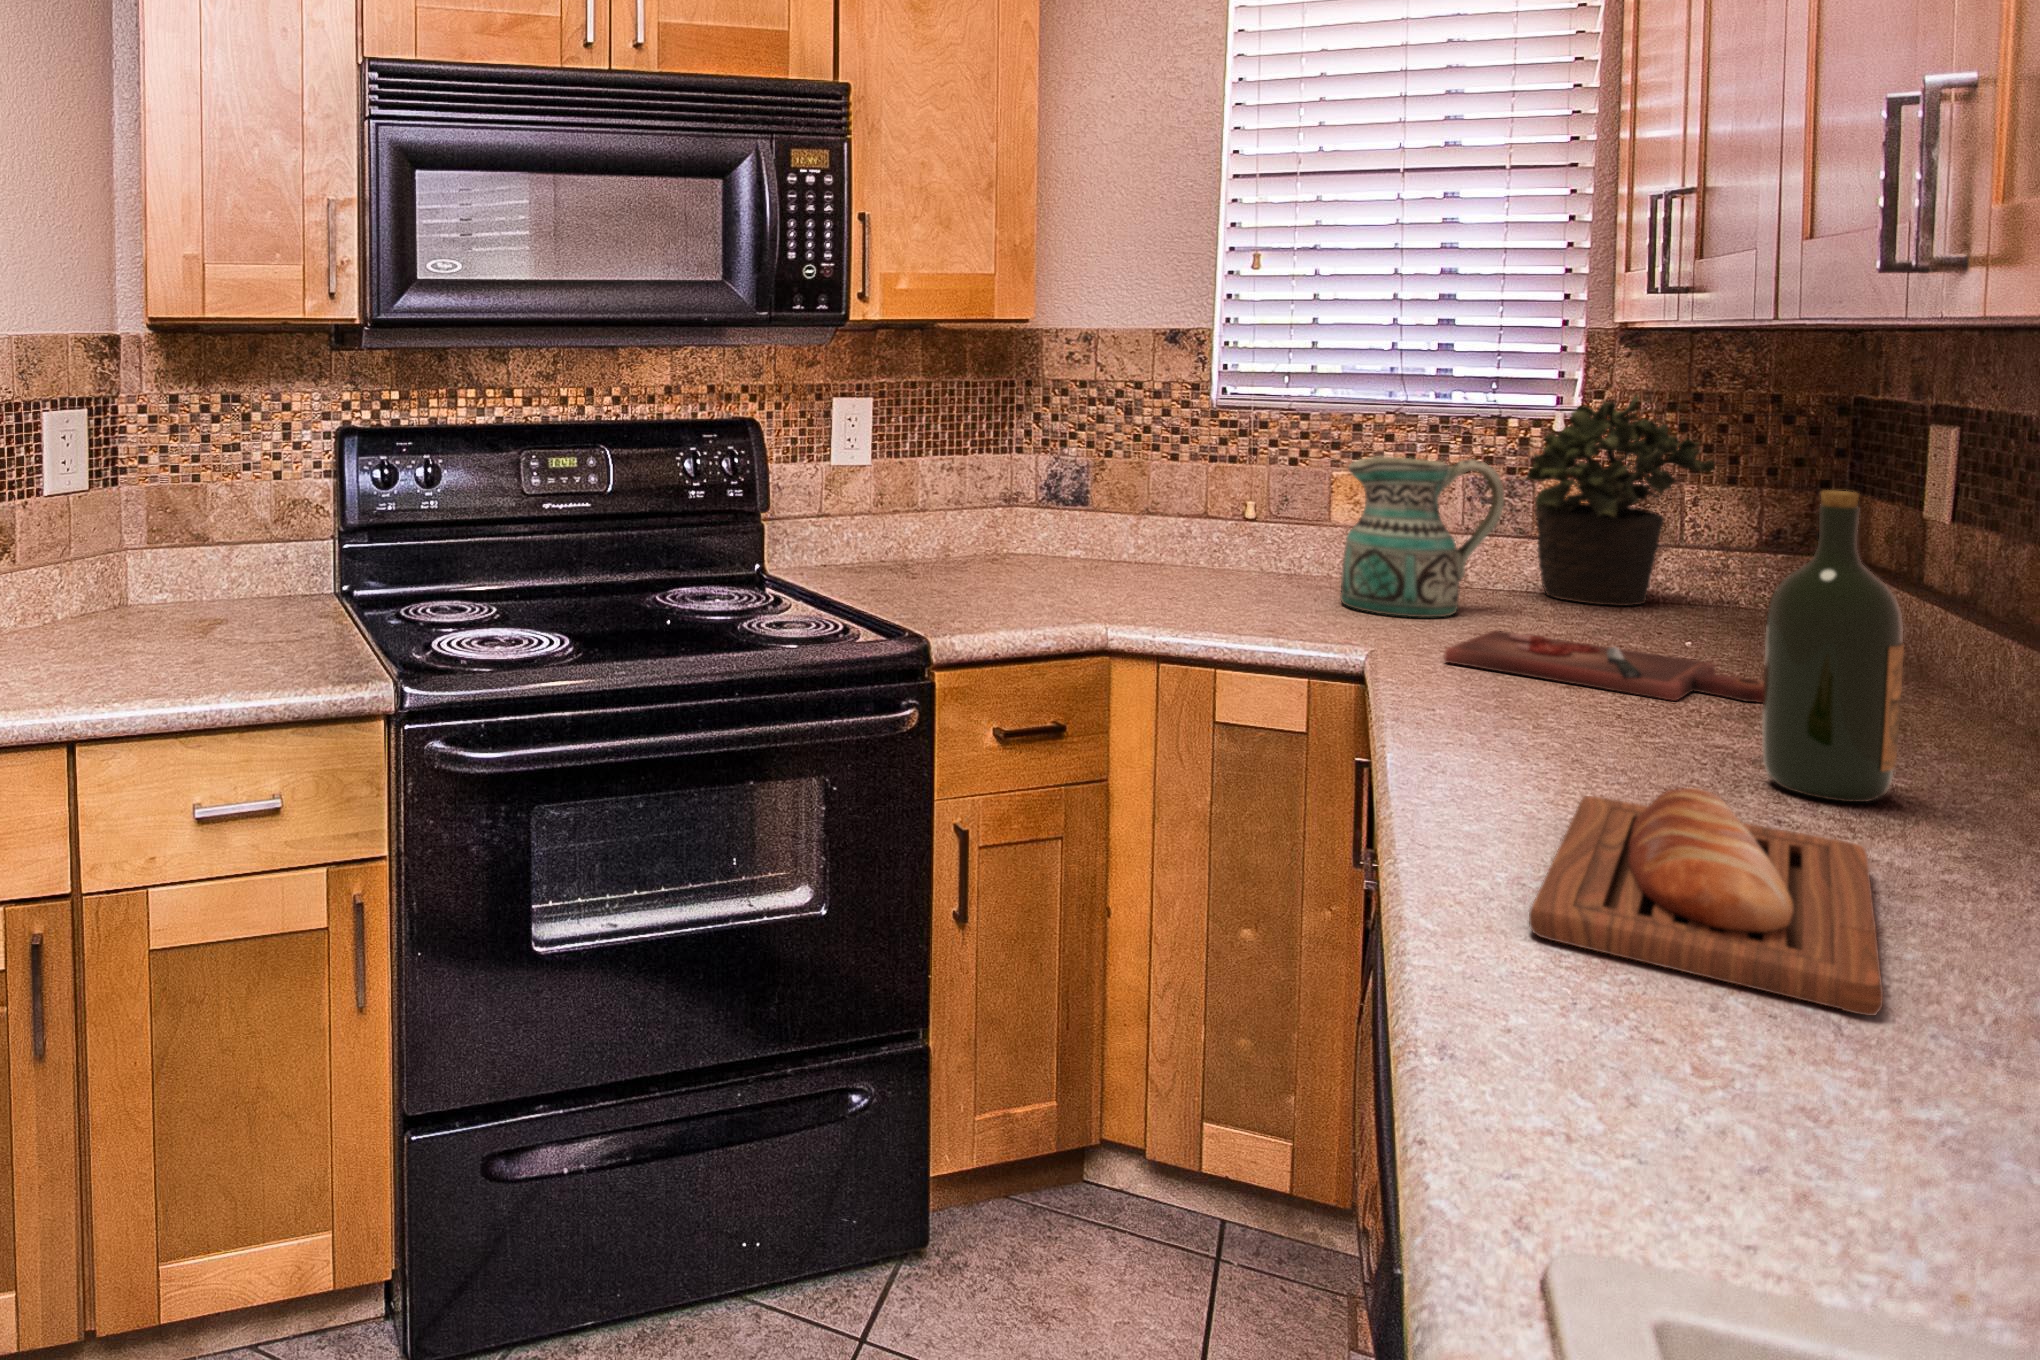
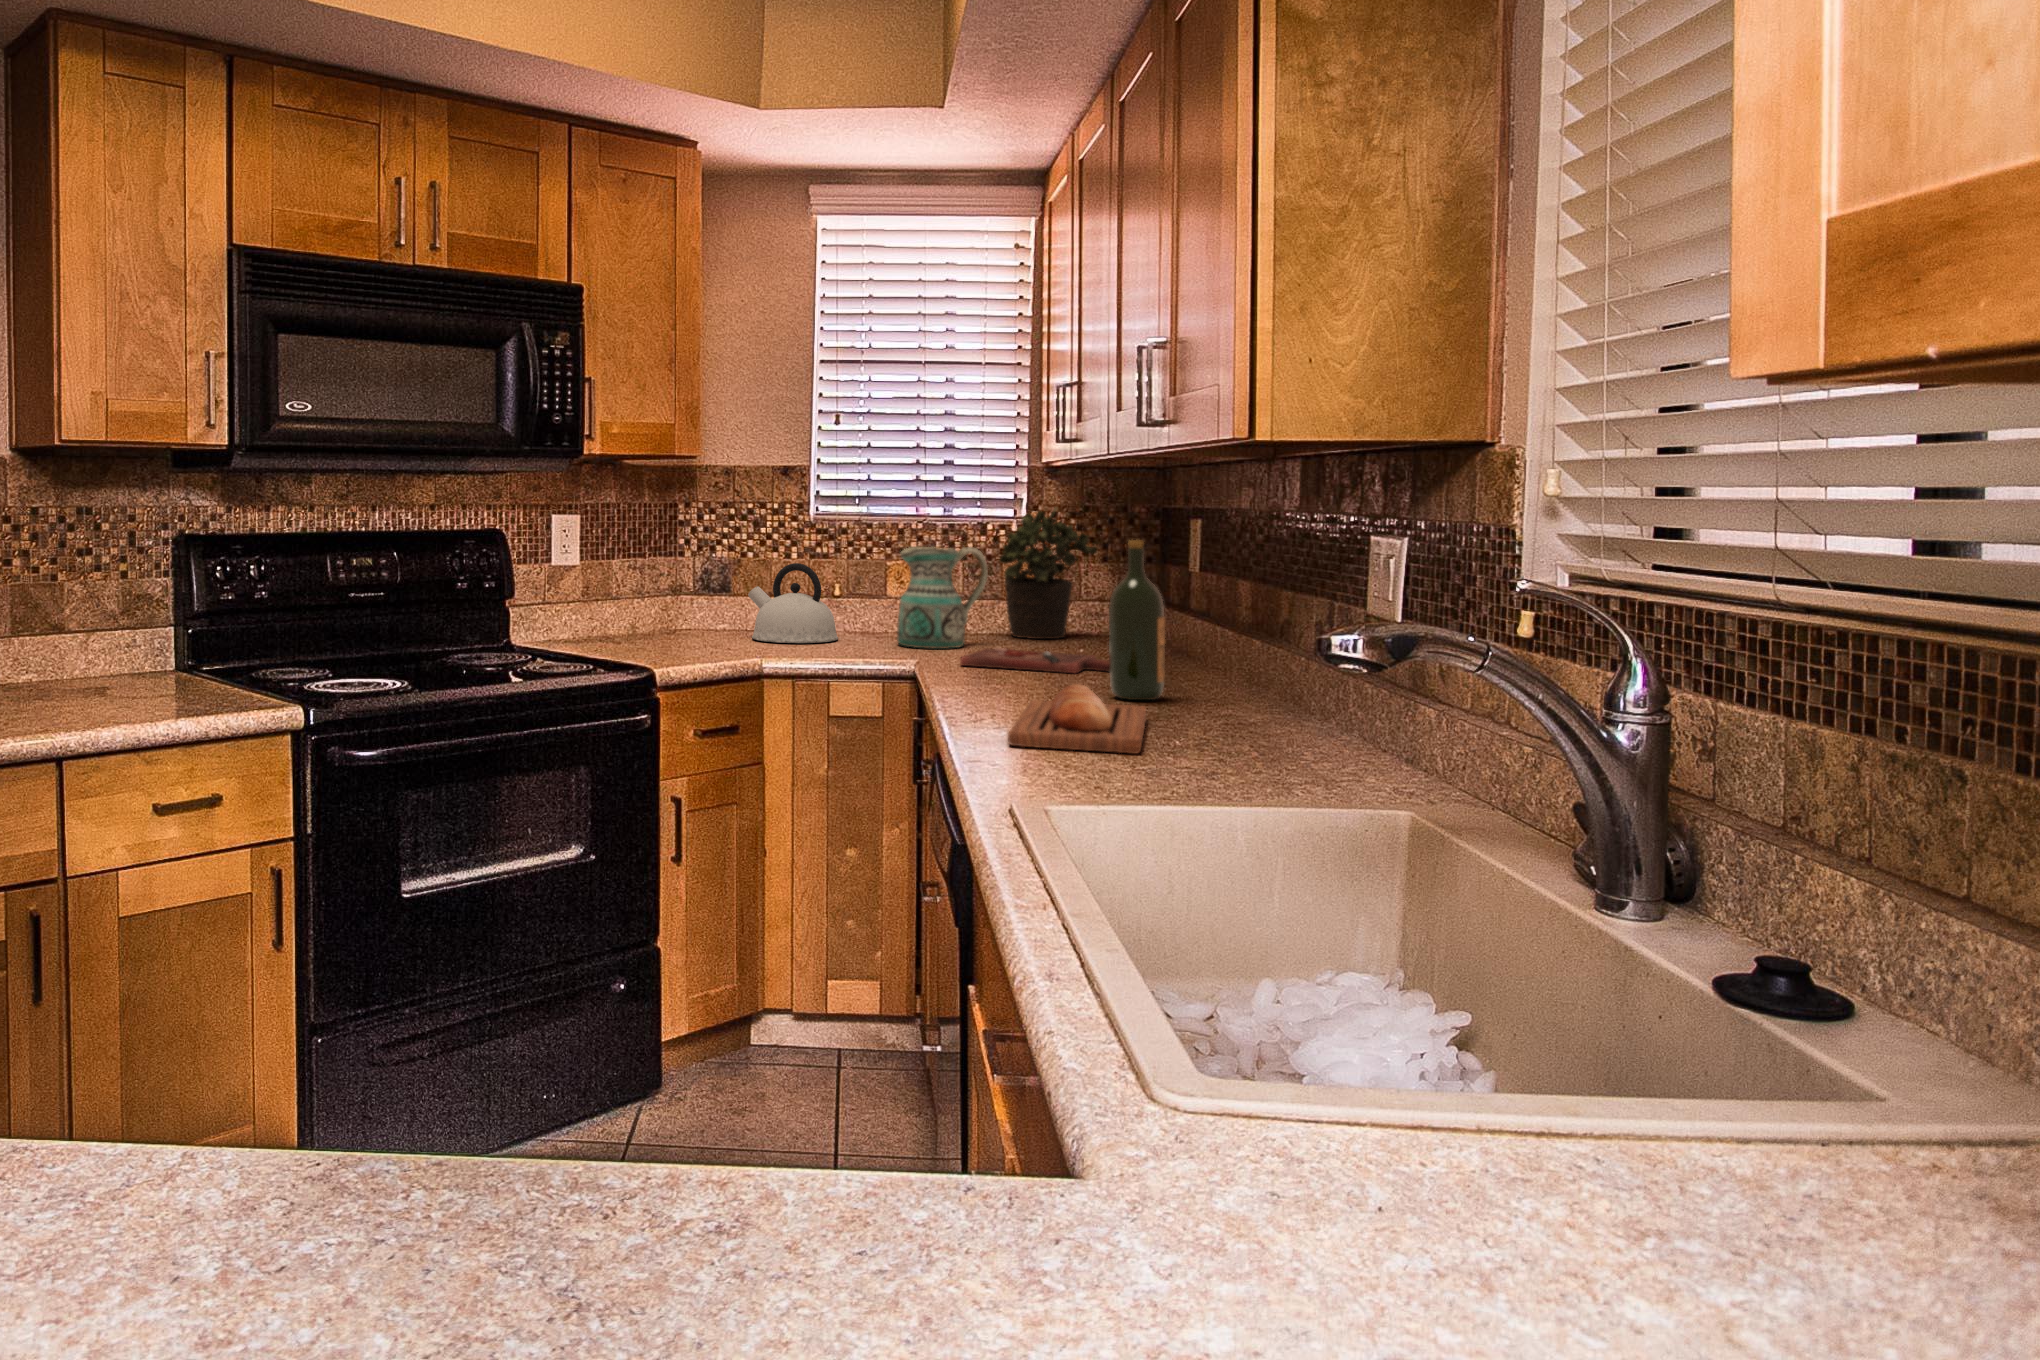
kettle: none [1109,473,1246,591] -> present [748,563,838,643]

